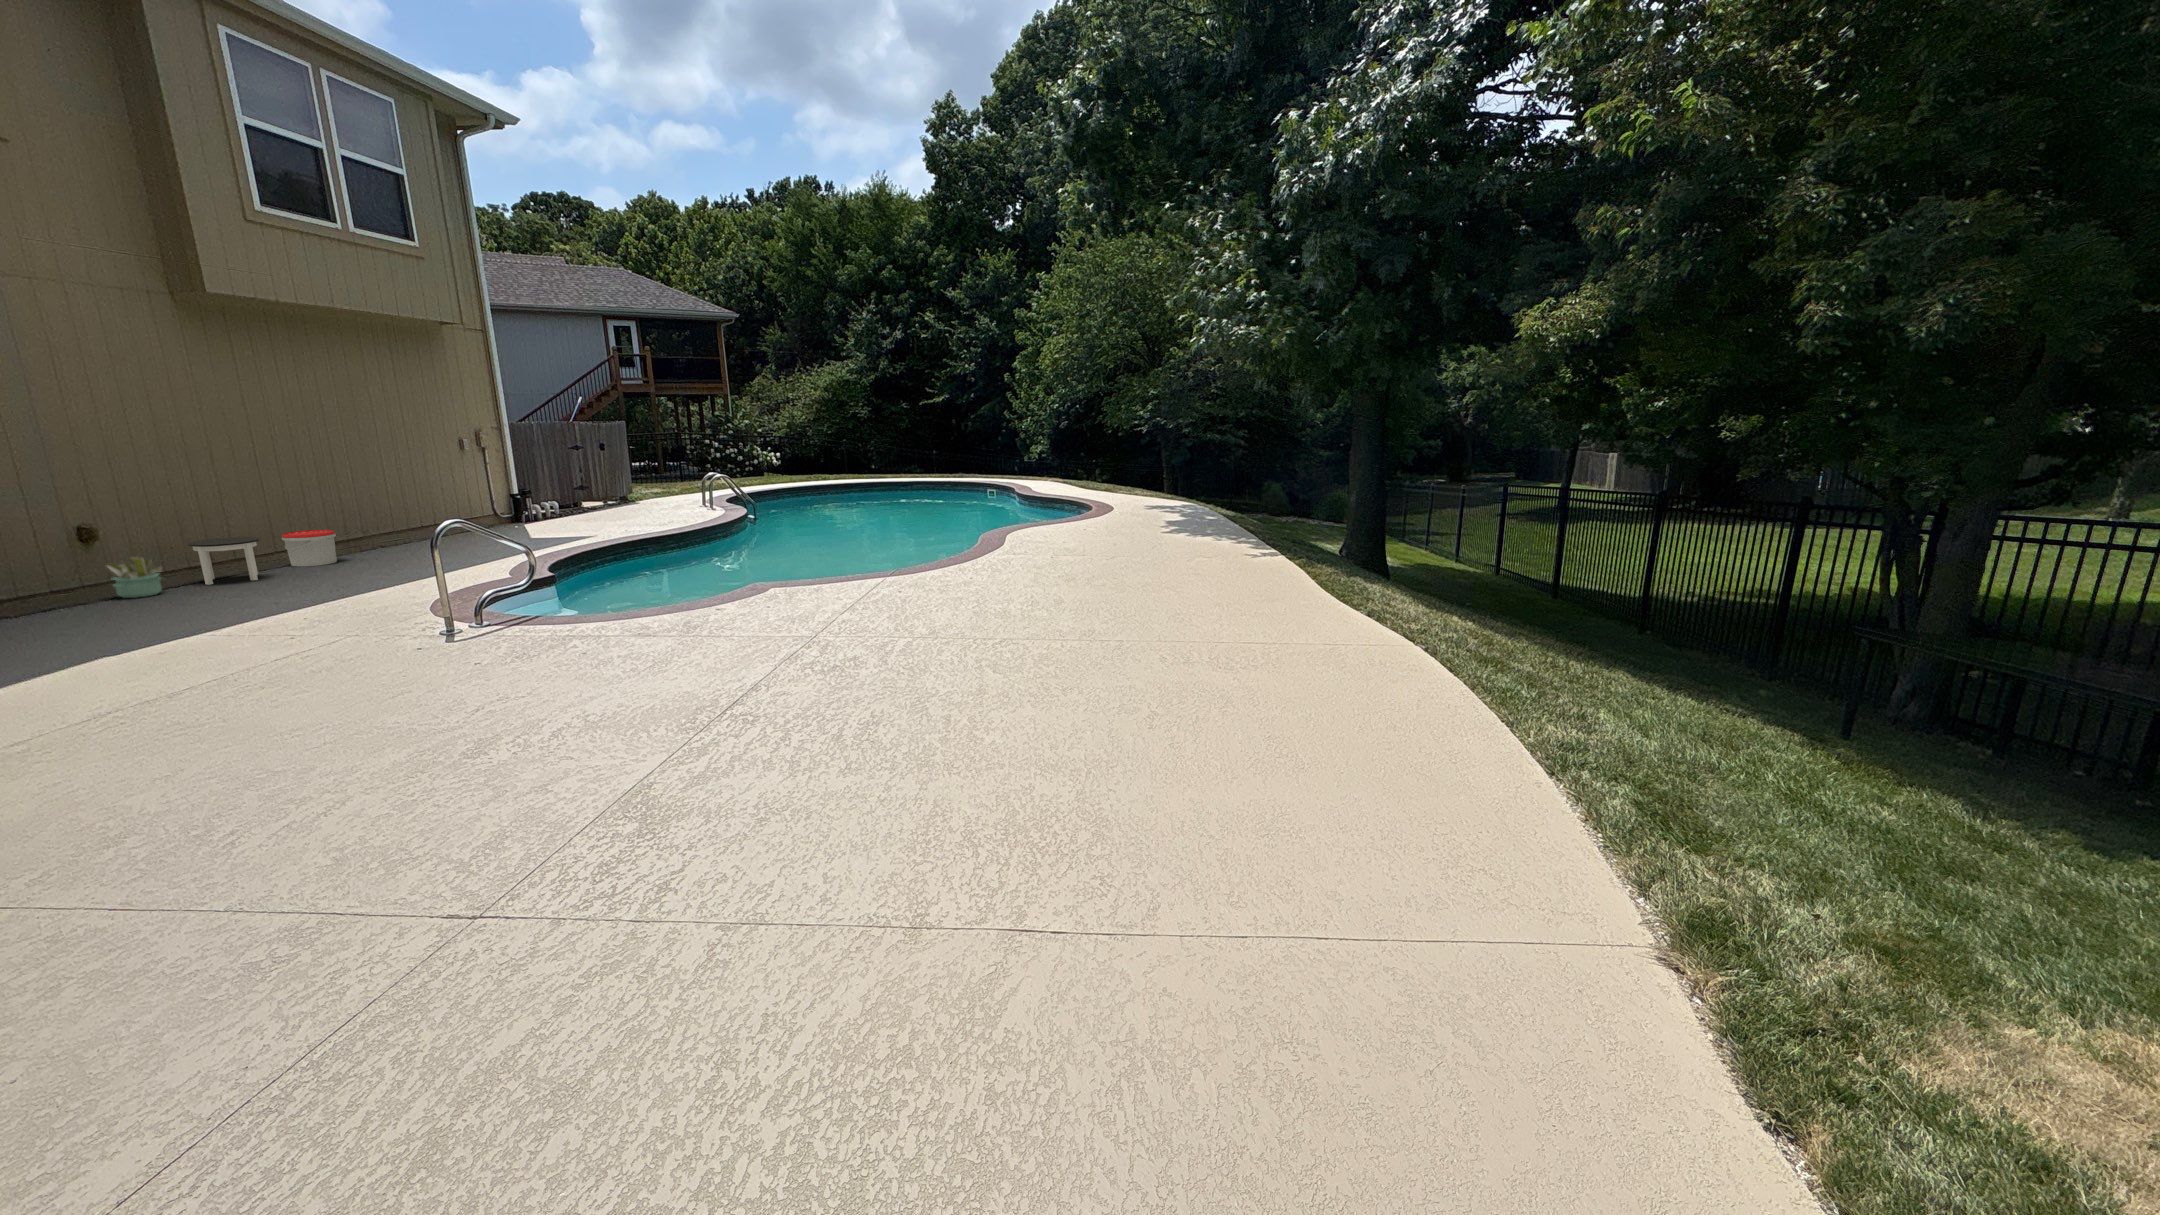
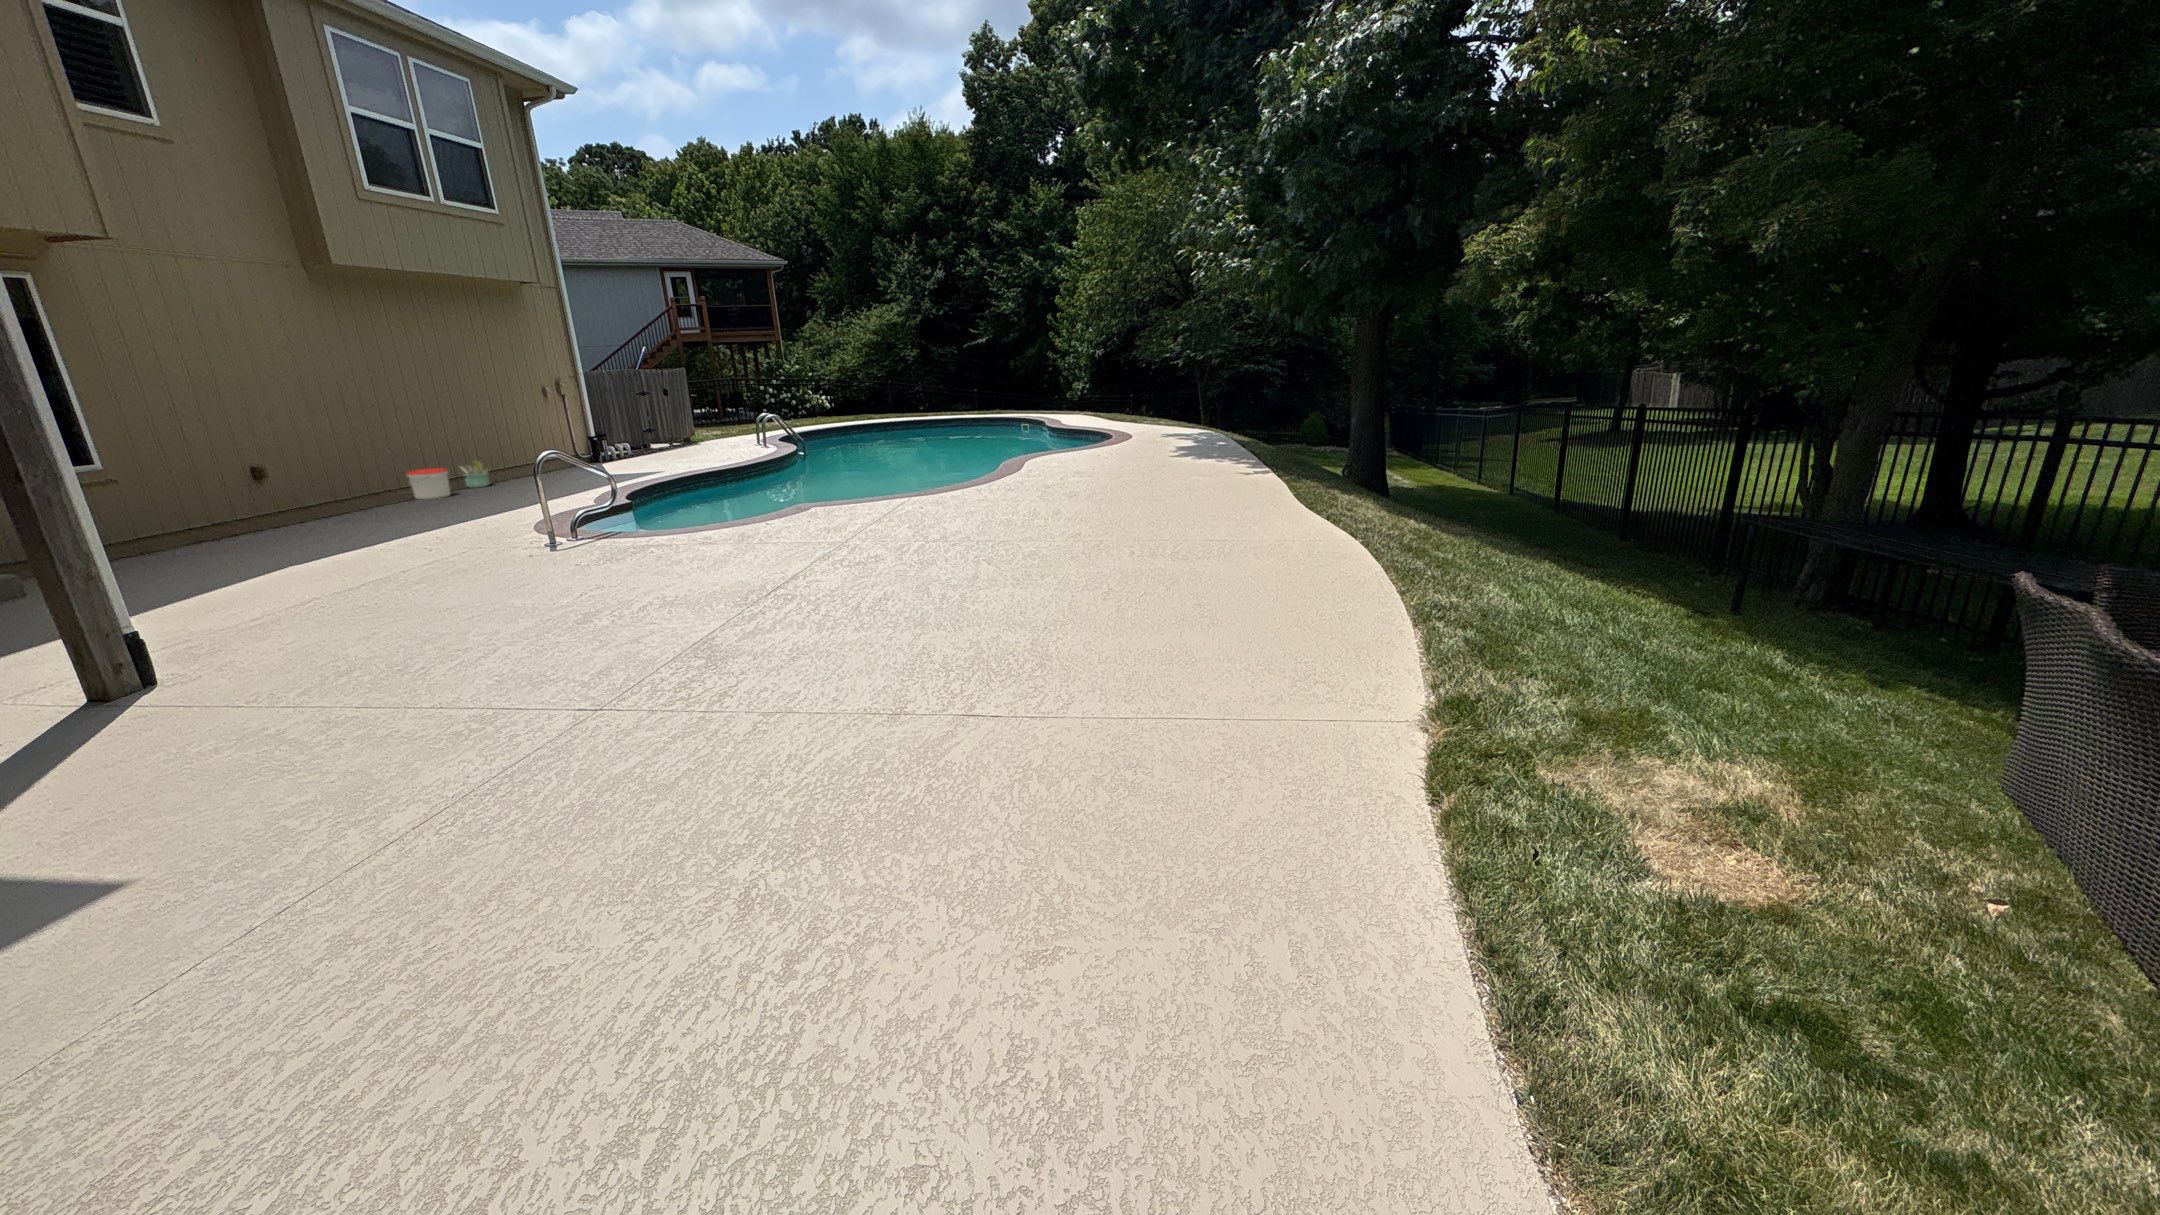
round table: present [188,537,260,585] -> none [337,474,392,513]
decorative plant: present [107,557,162,598] -> present [460,462,489,488]

